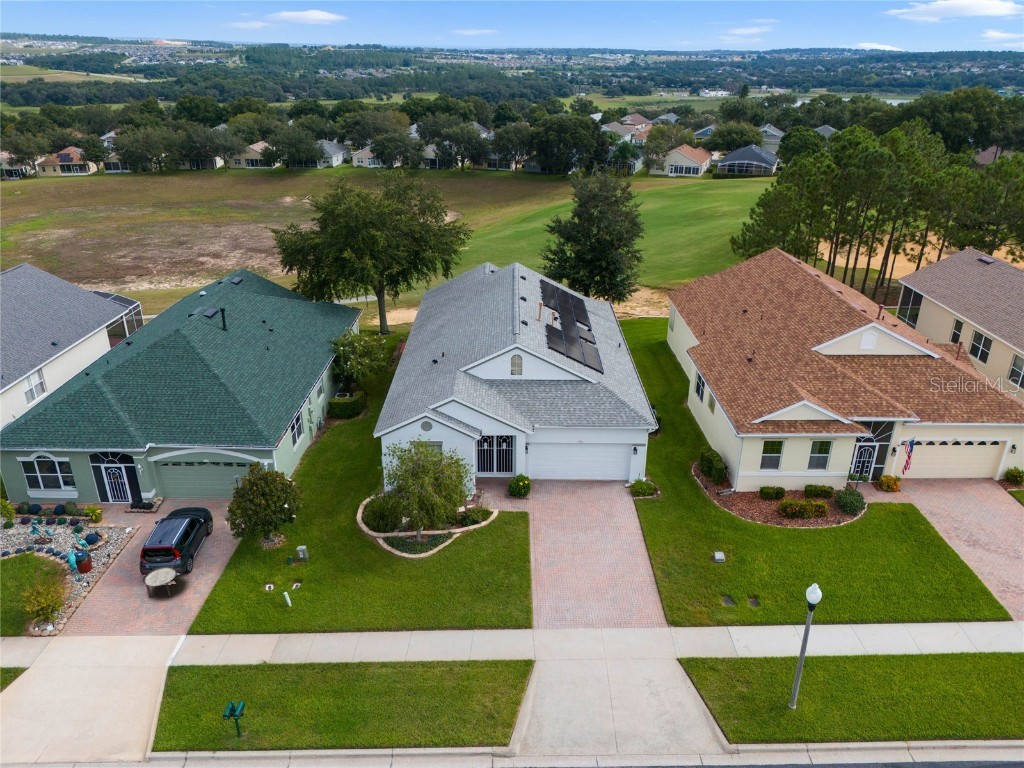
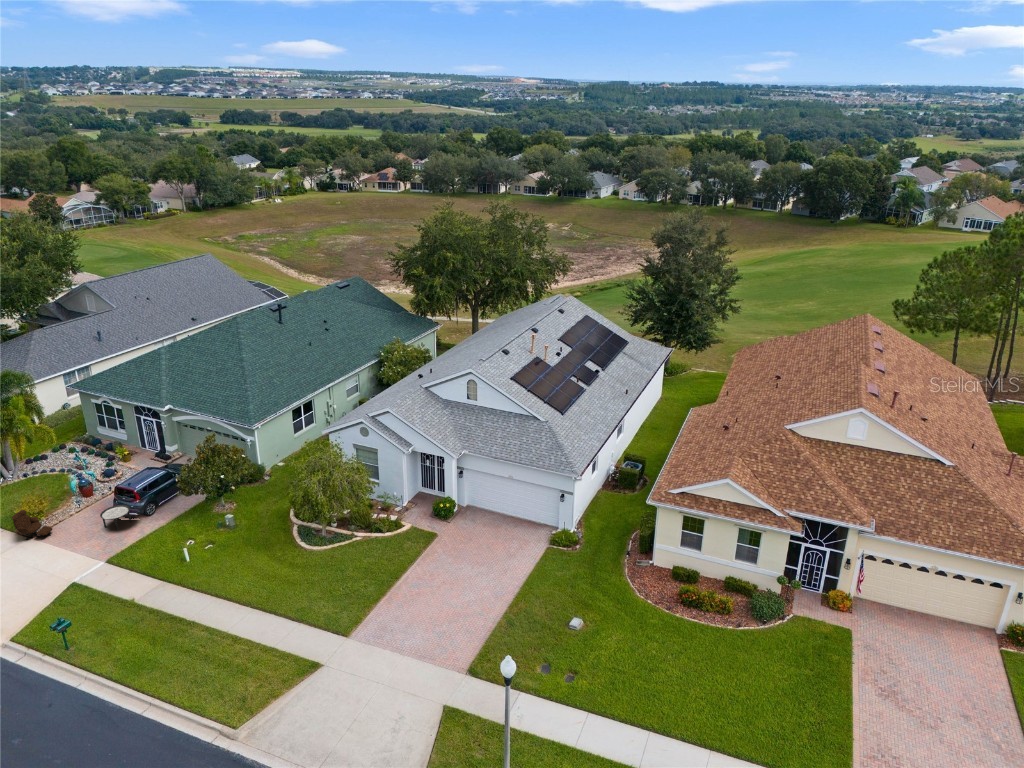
lounge chair: none [35,601,86,637] -> present [12,510,52,540]

